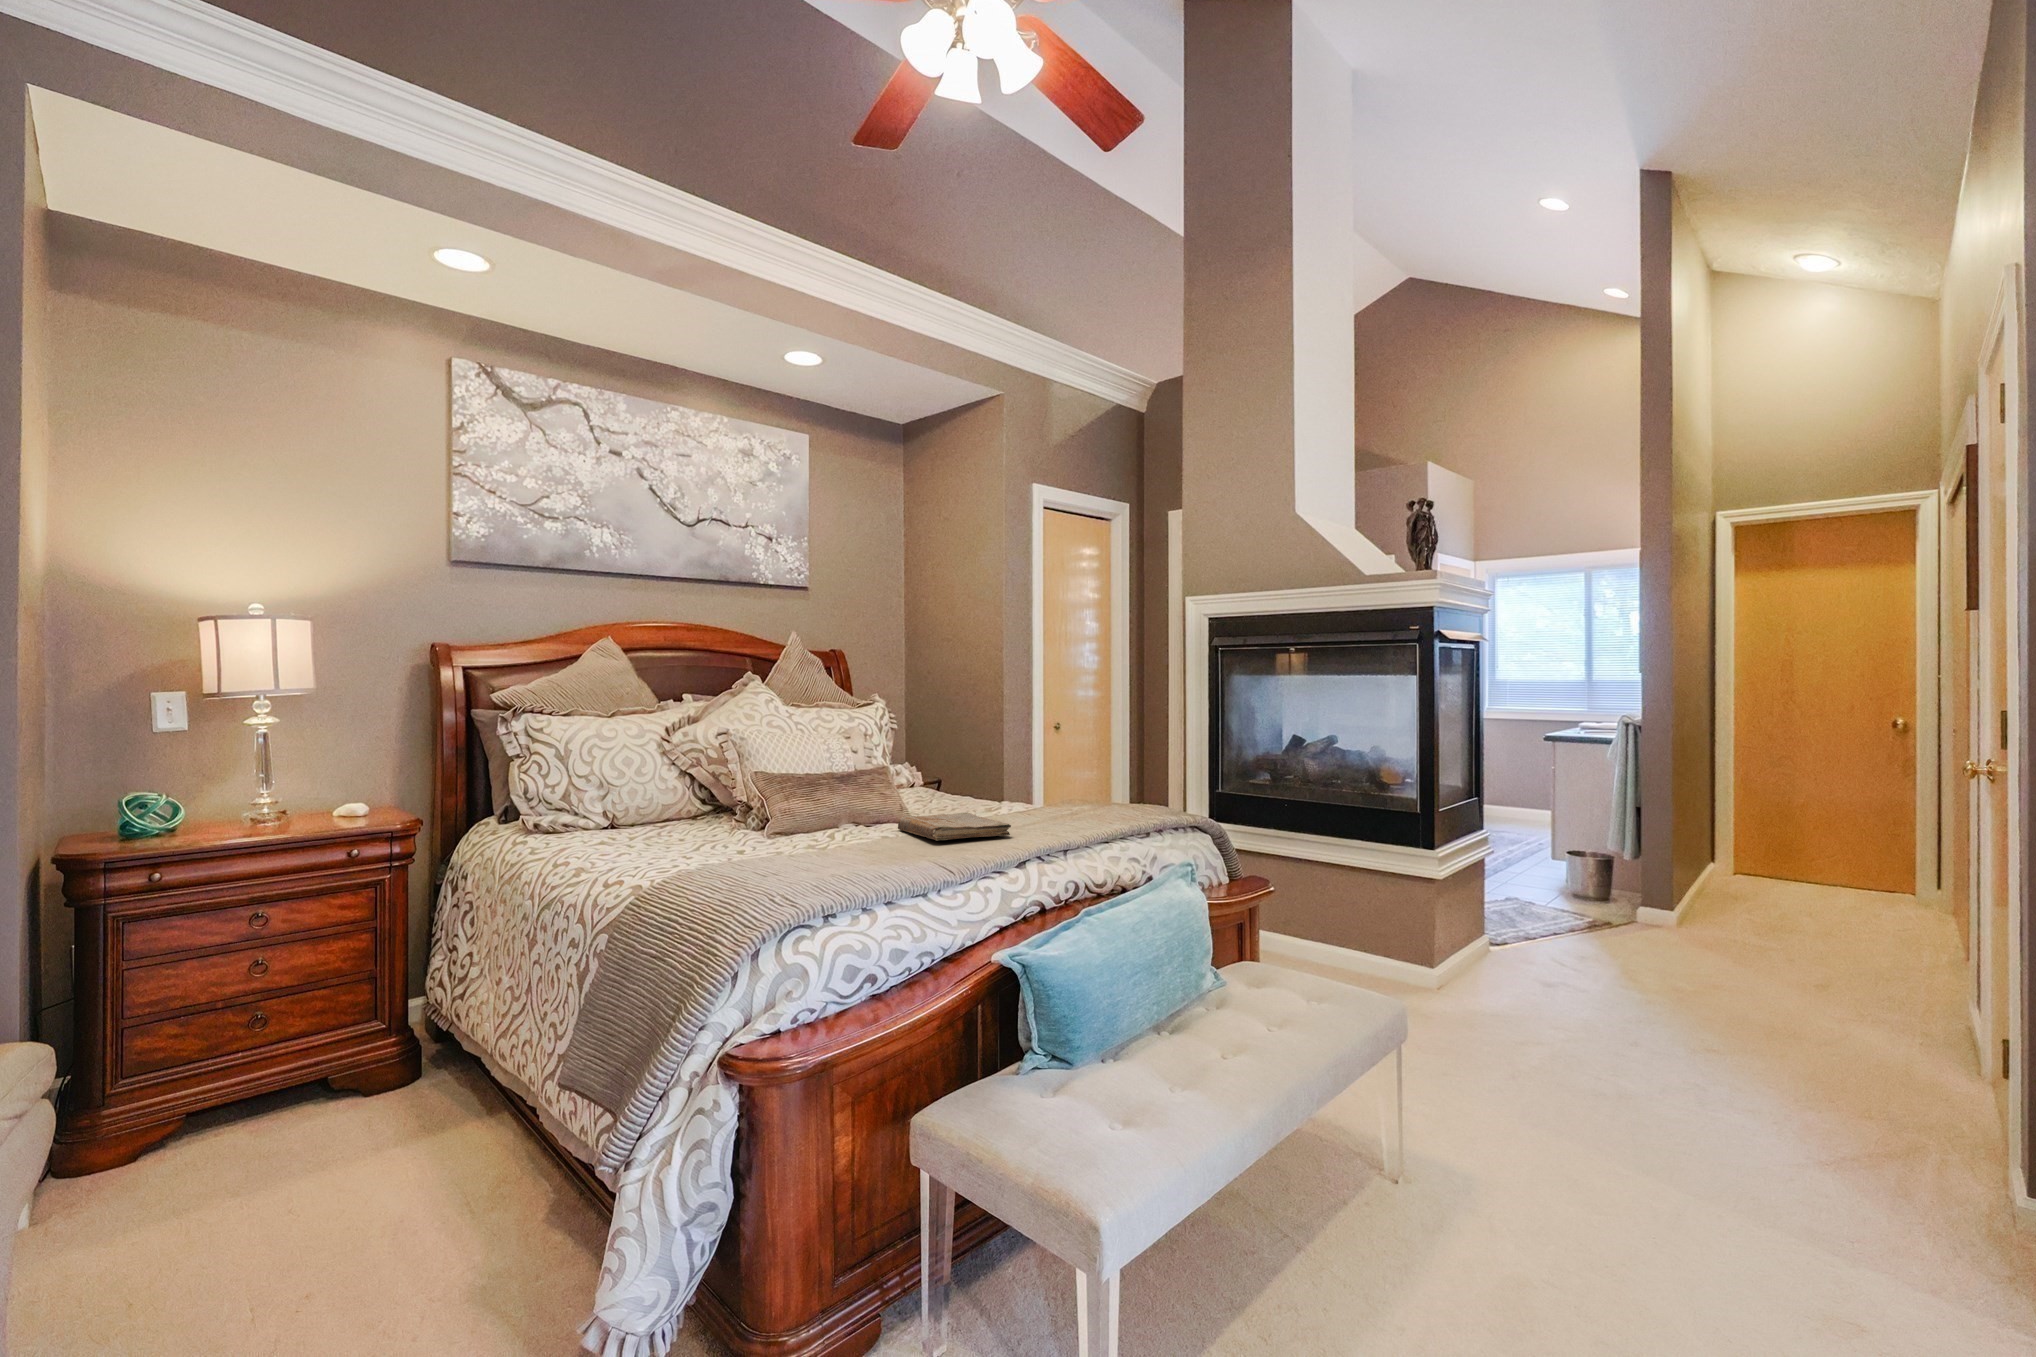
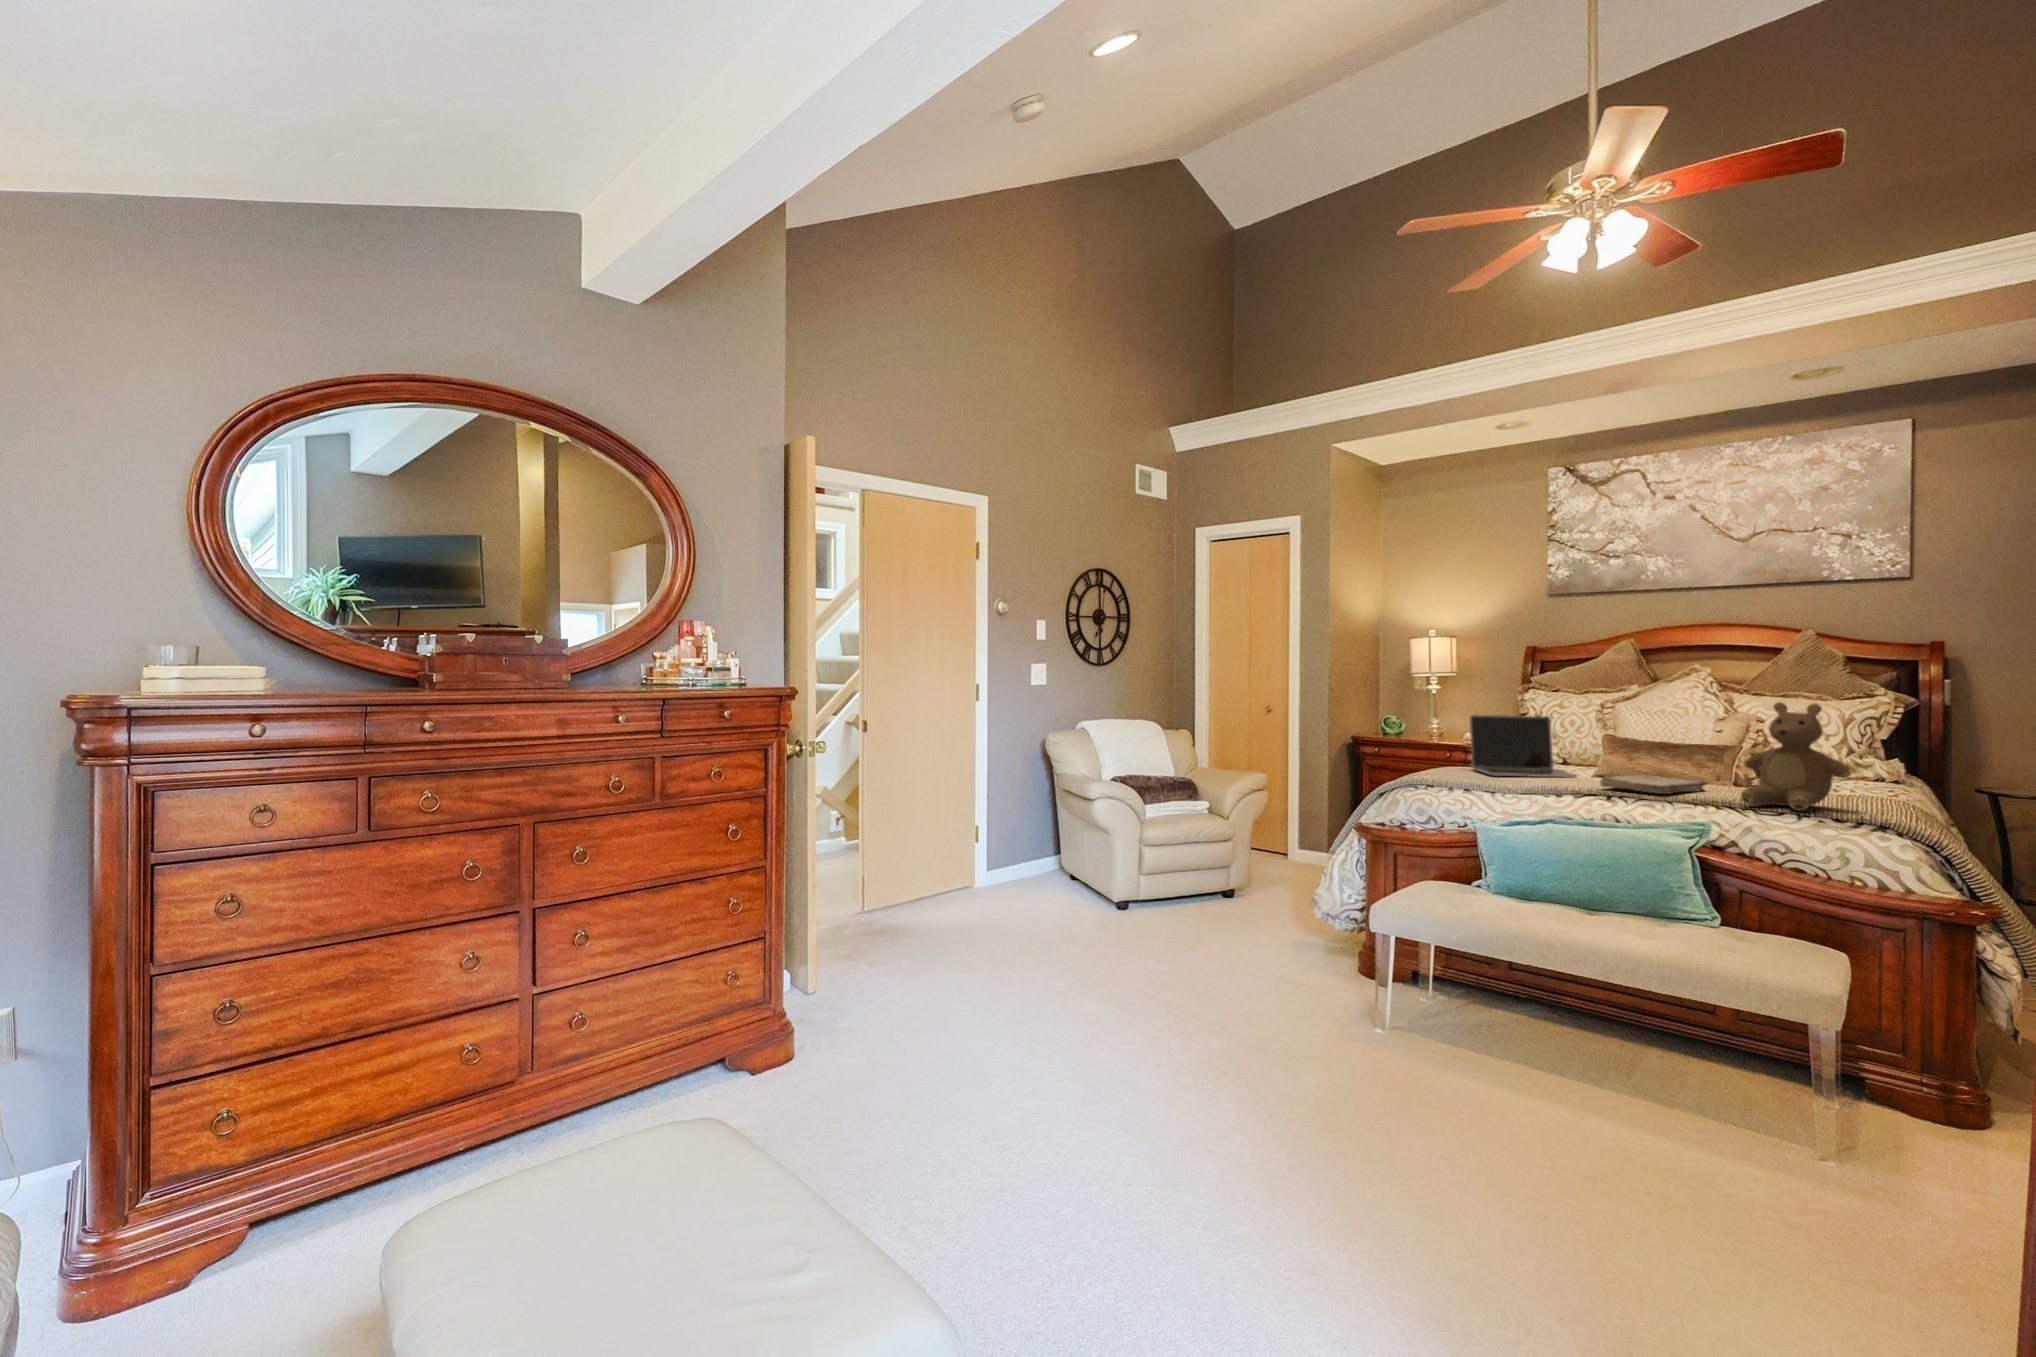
teddy bear: none [1050,708,1145,828] -> present [1741,702,1851,811]
laptop: none [648,751,808,860] -> present [1470,715,1577,778]

